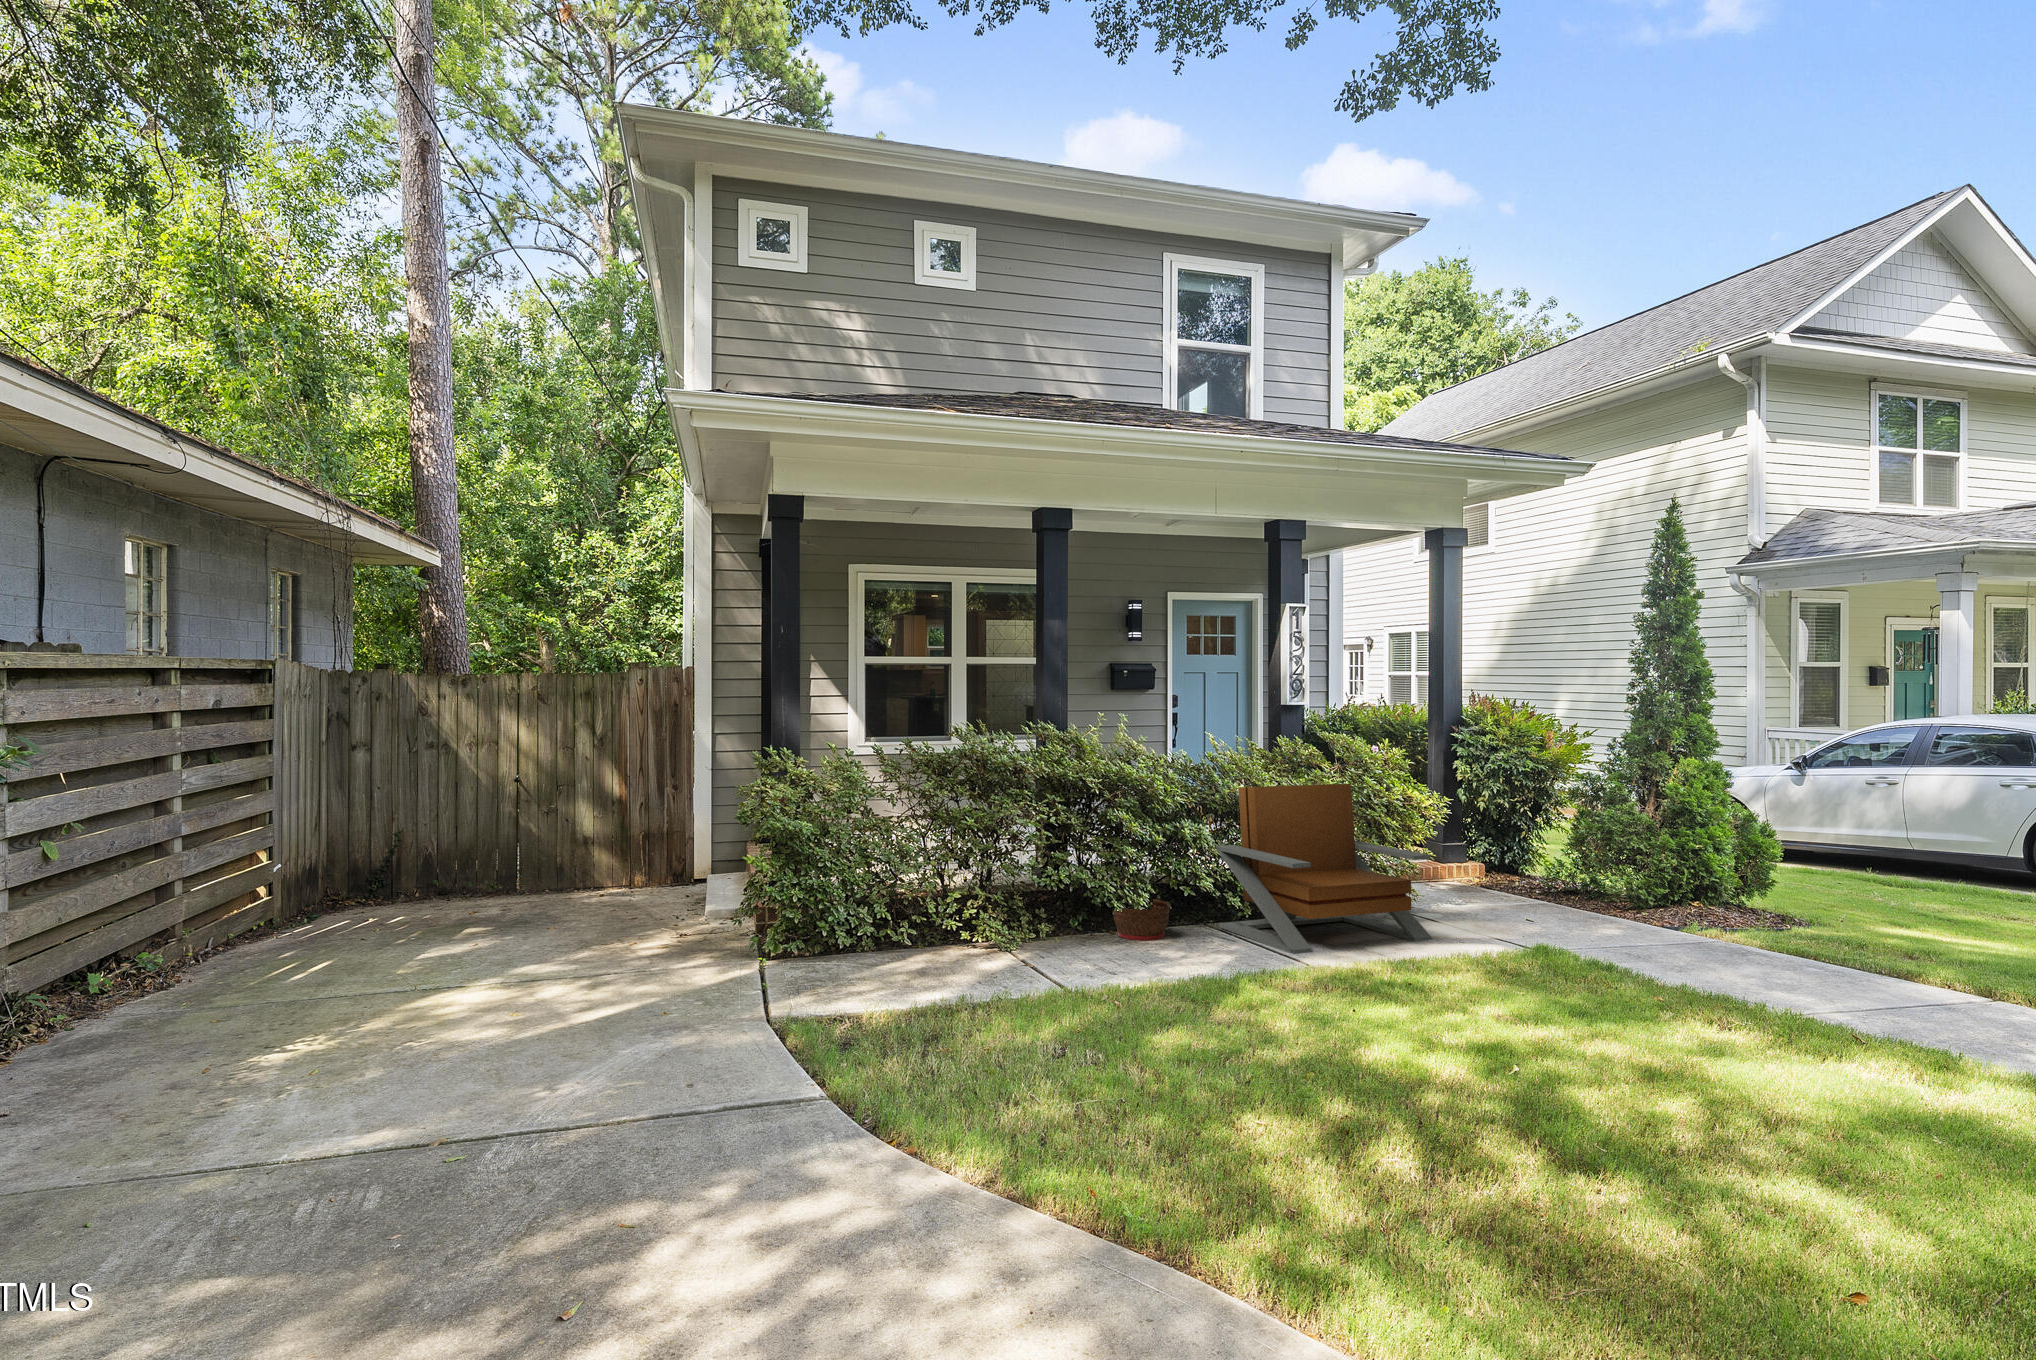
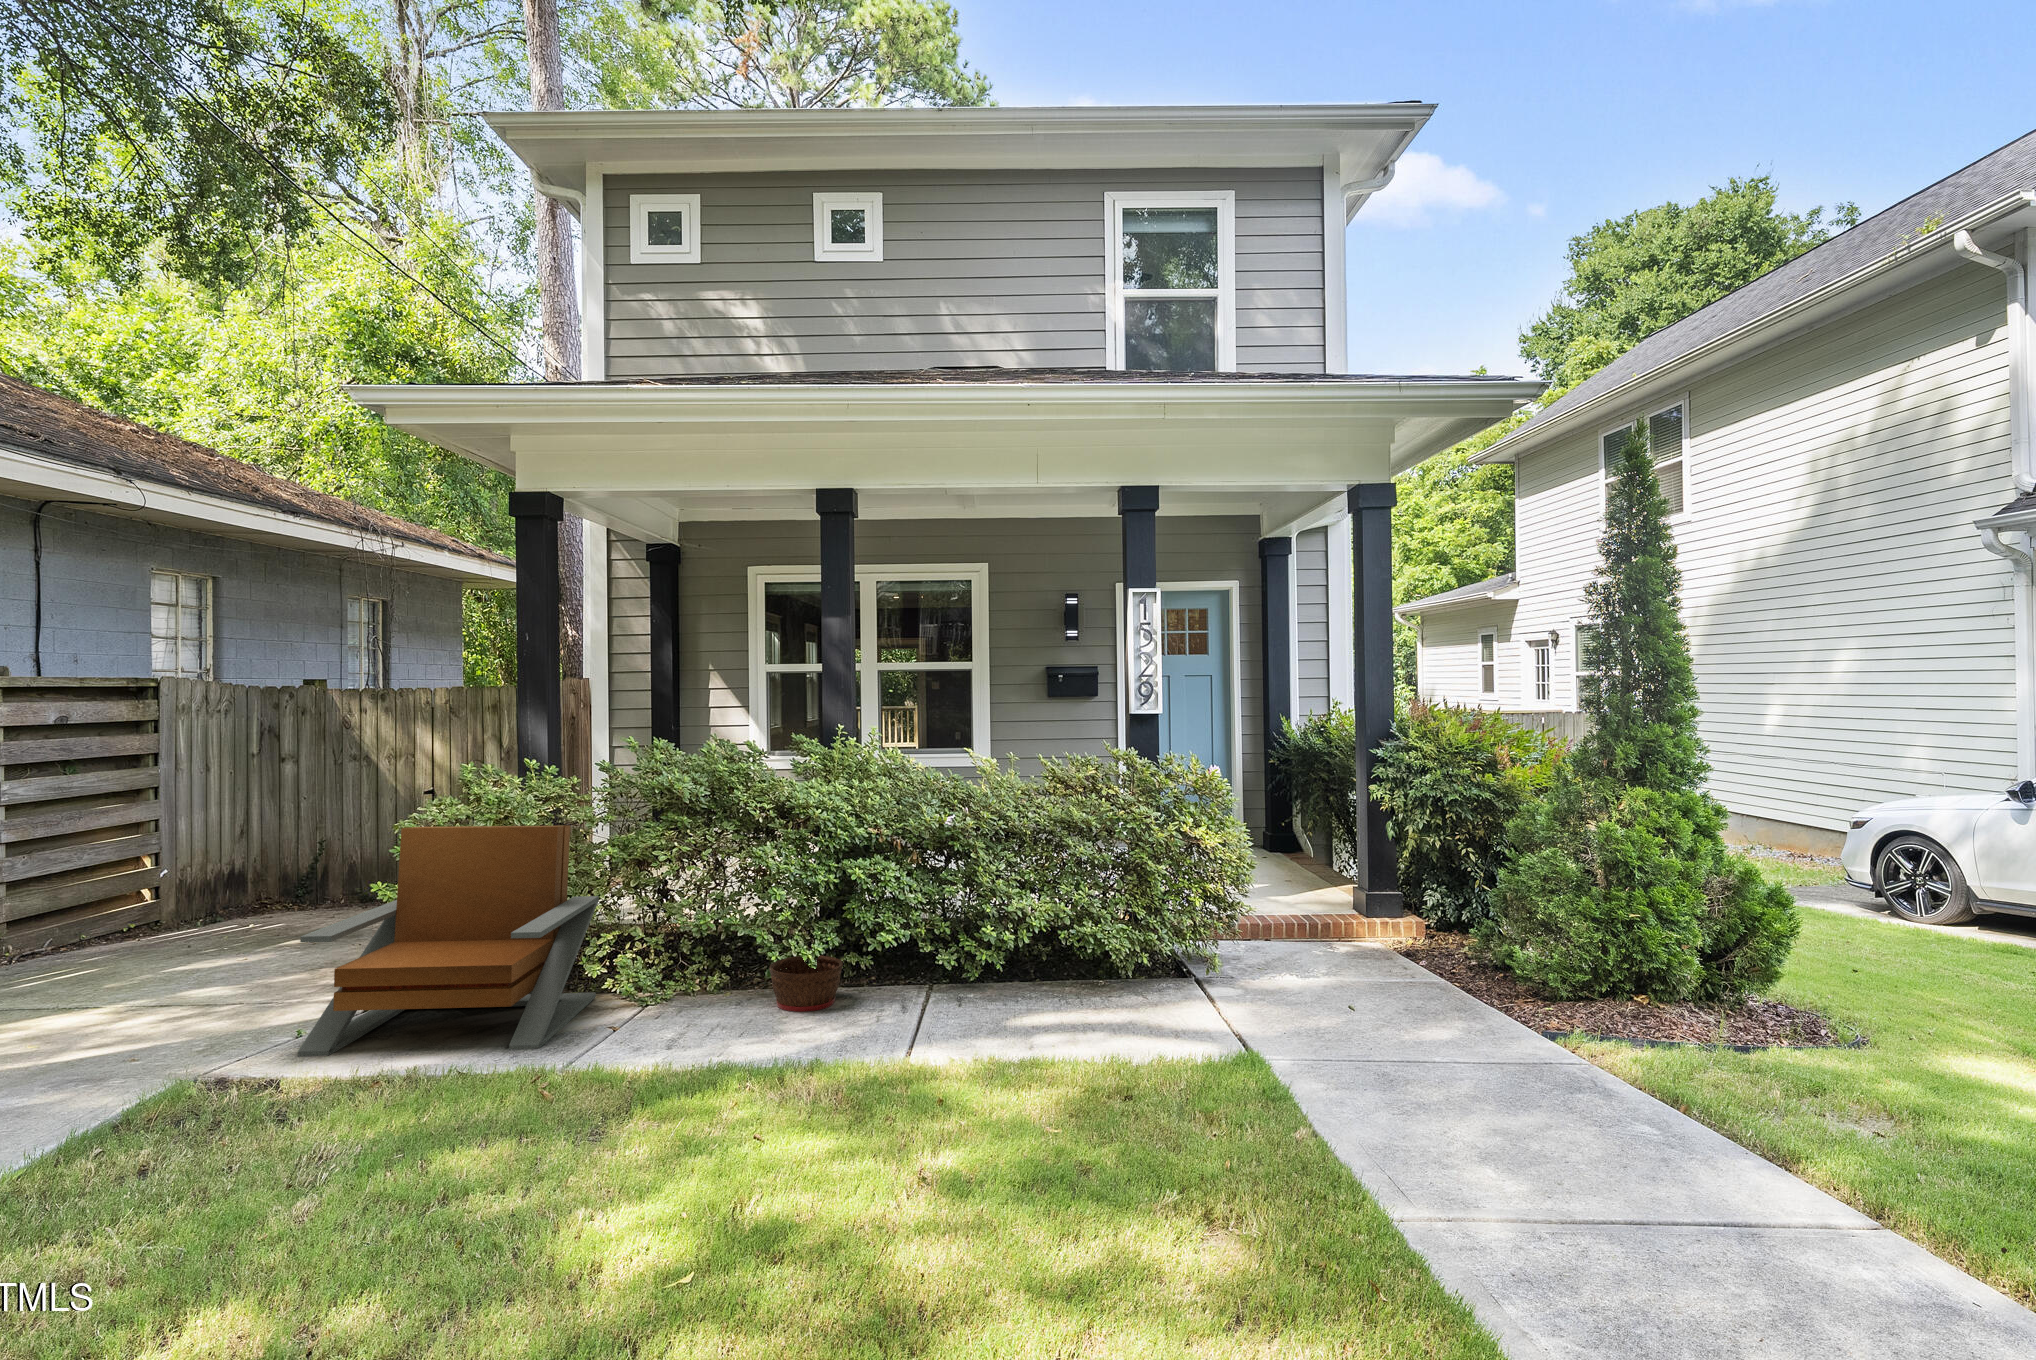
lounge chair: present [1216,784,1431,954] -> present [298,825,599,1057]

